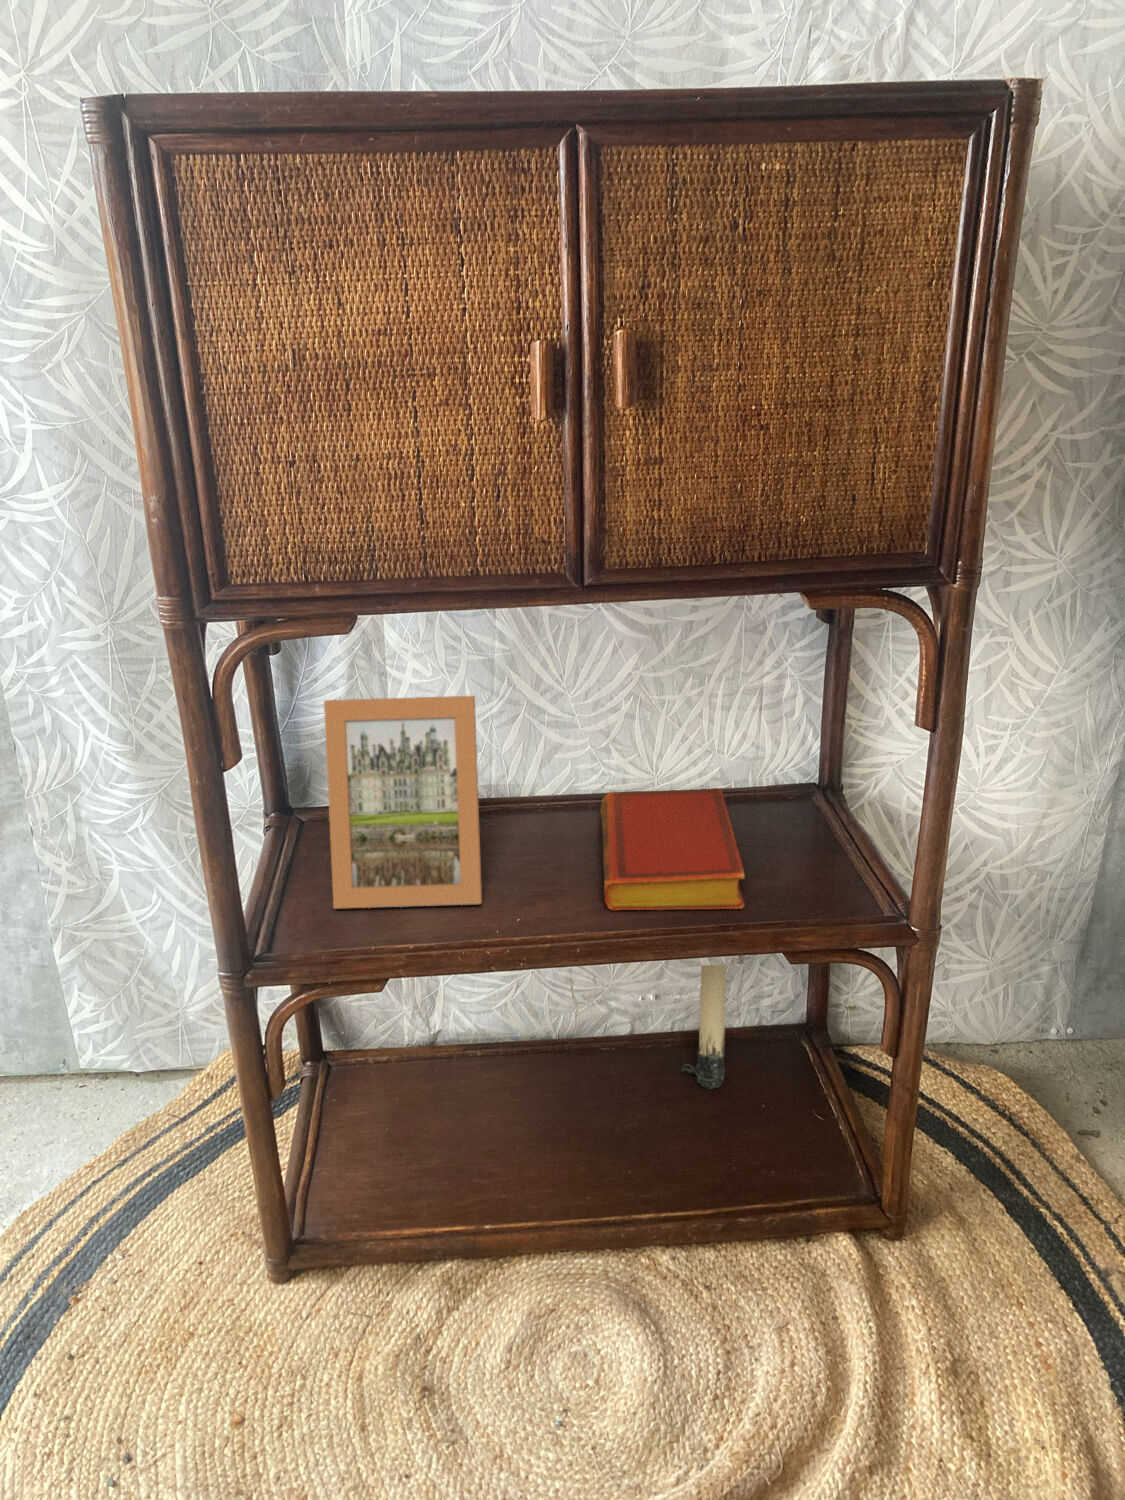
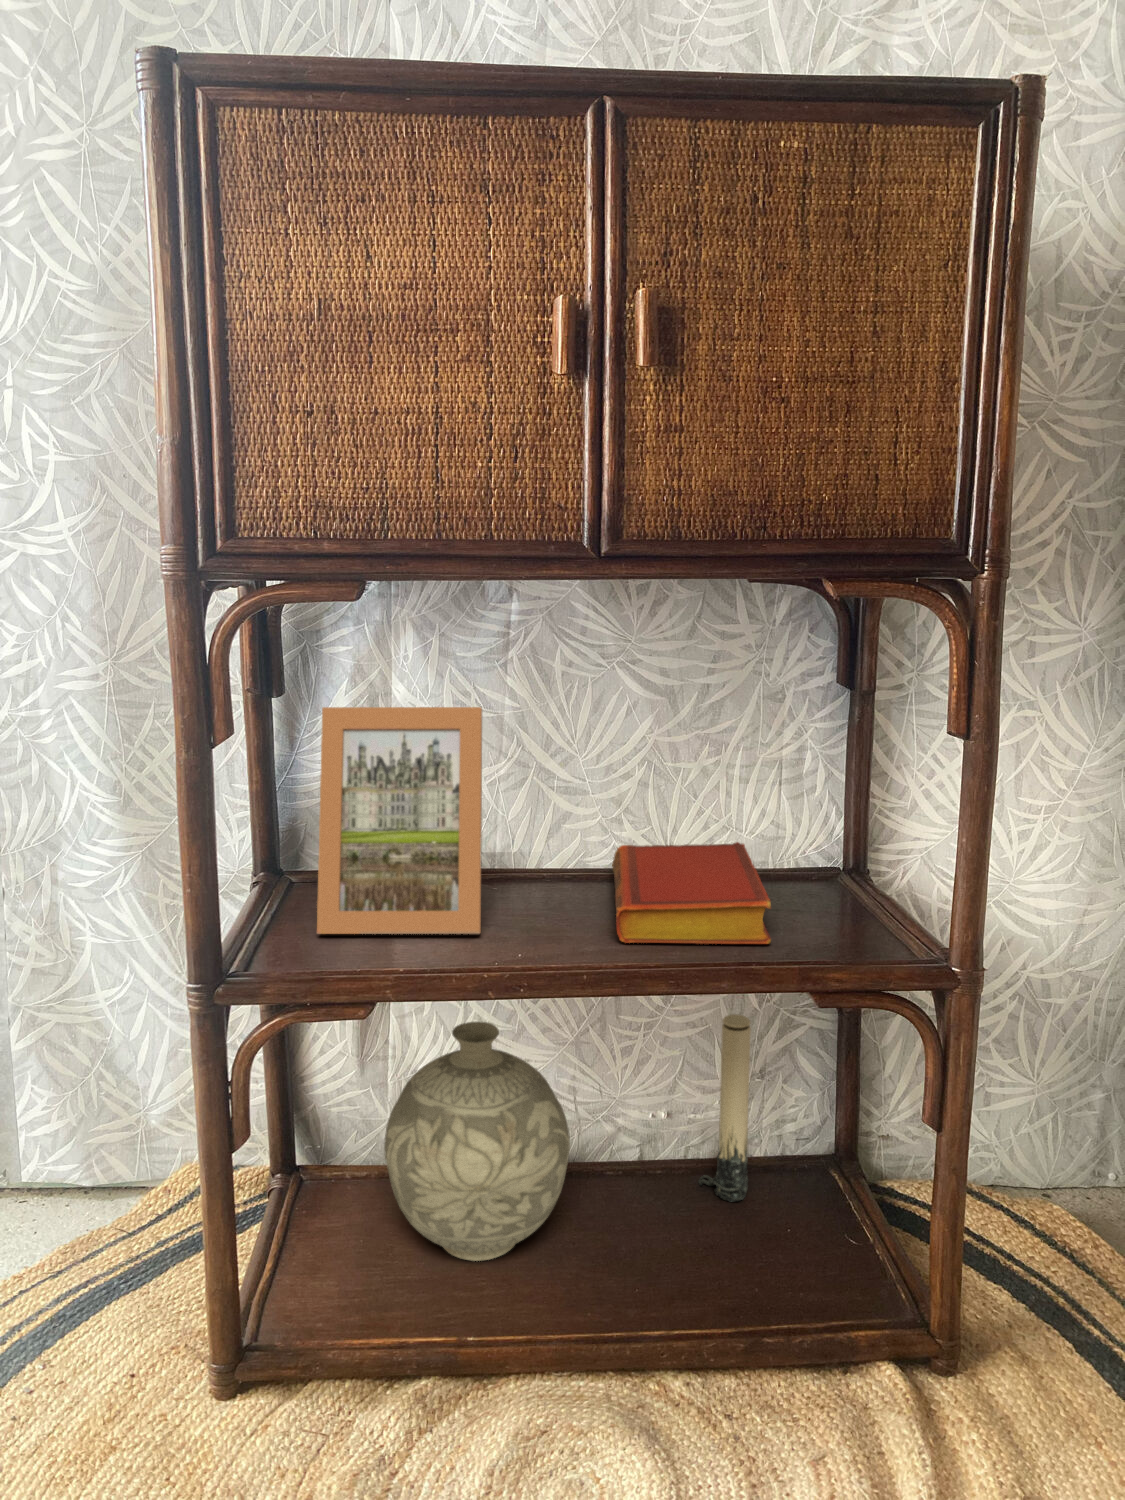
decorative vase: none [405,960,568,1155] -> present [384,1021,570,1261]

